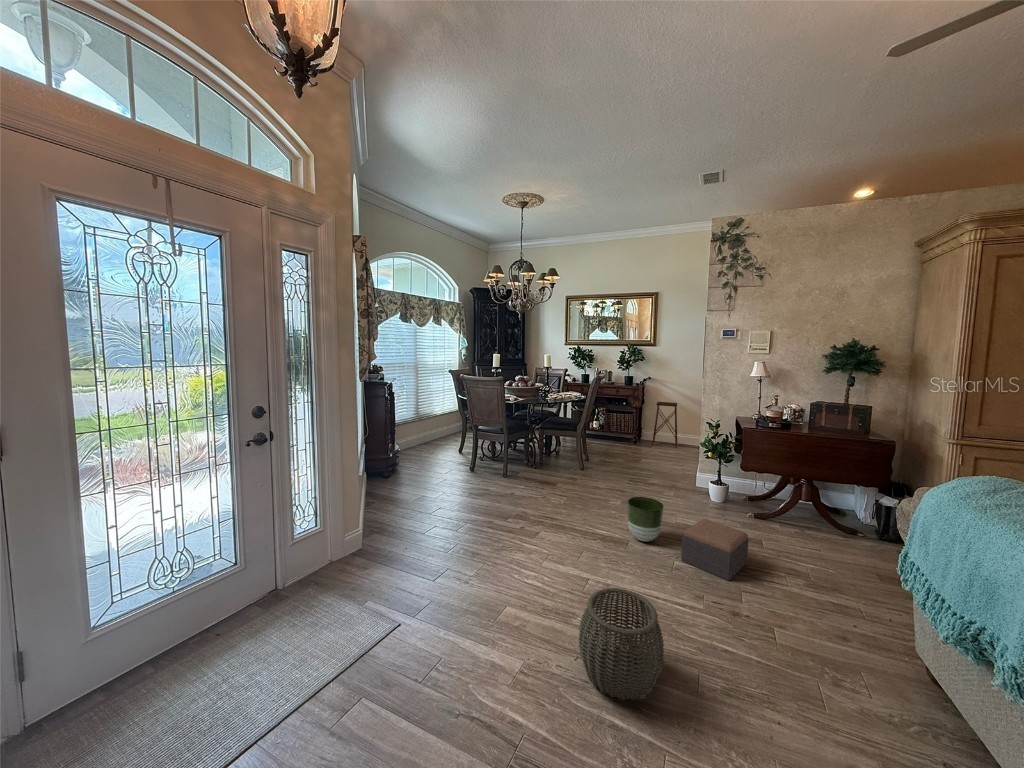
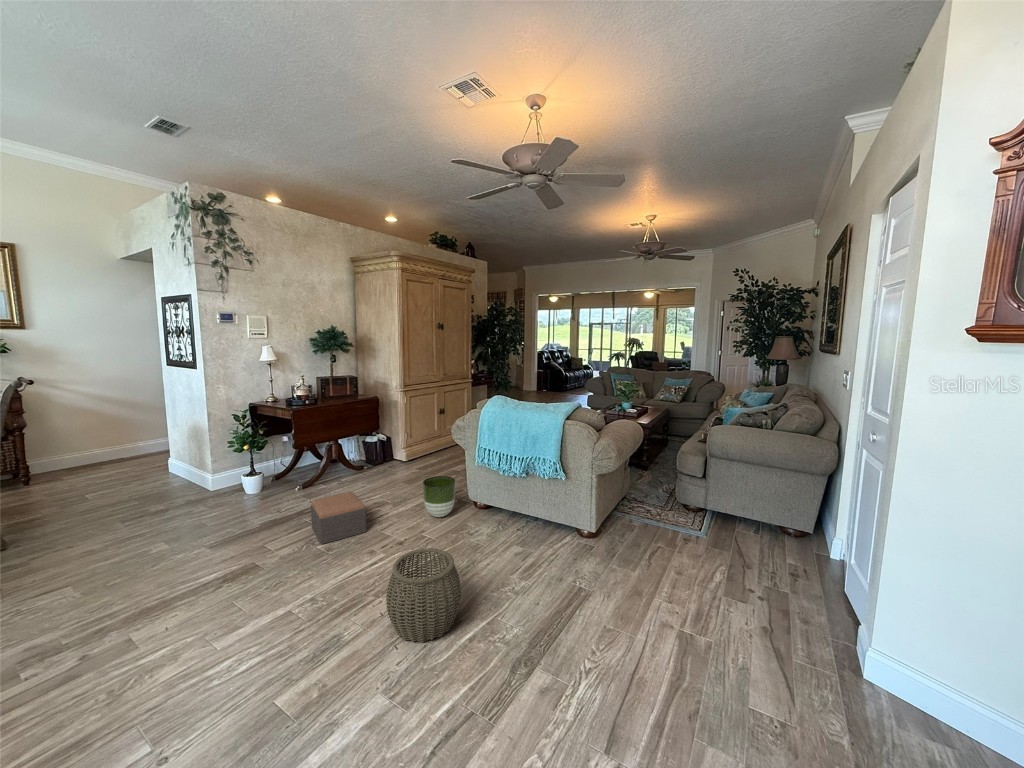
side table: present [652,402,677,448] -> none [50,414,111,484]
planter: present [628,497,664,542] -> present [423,476,455,517]

